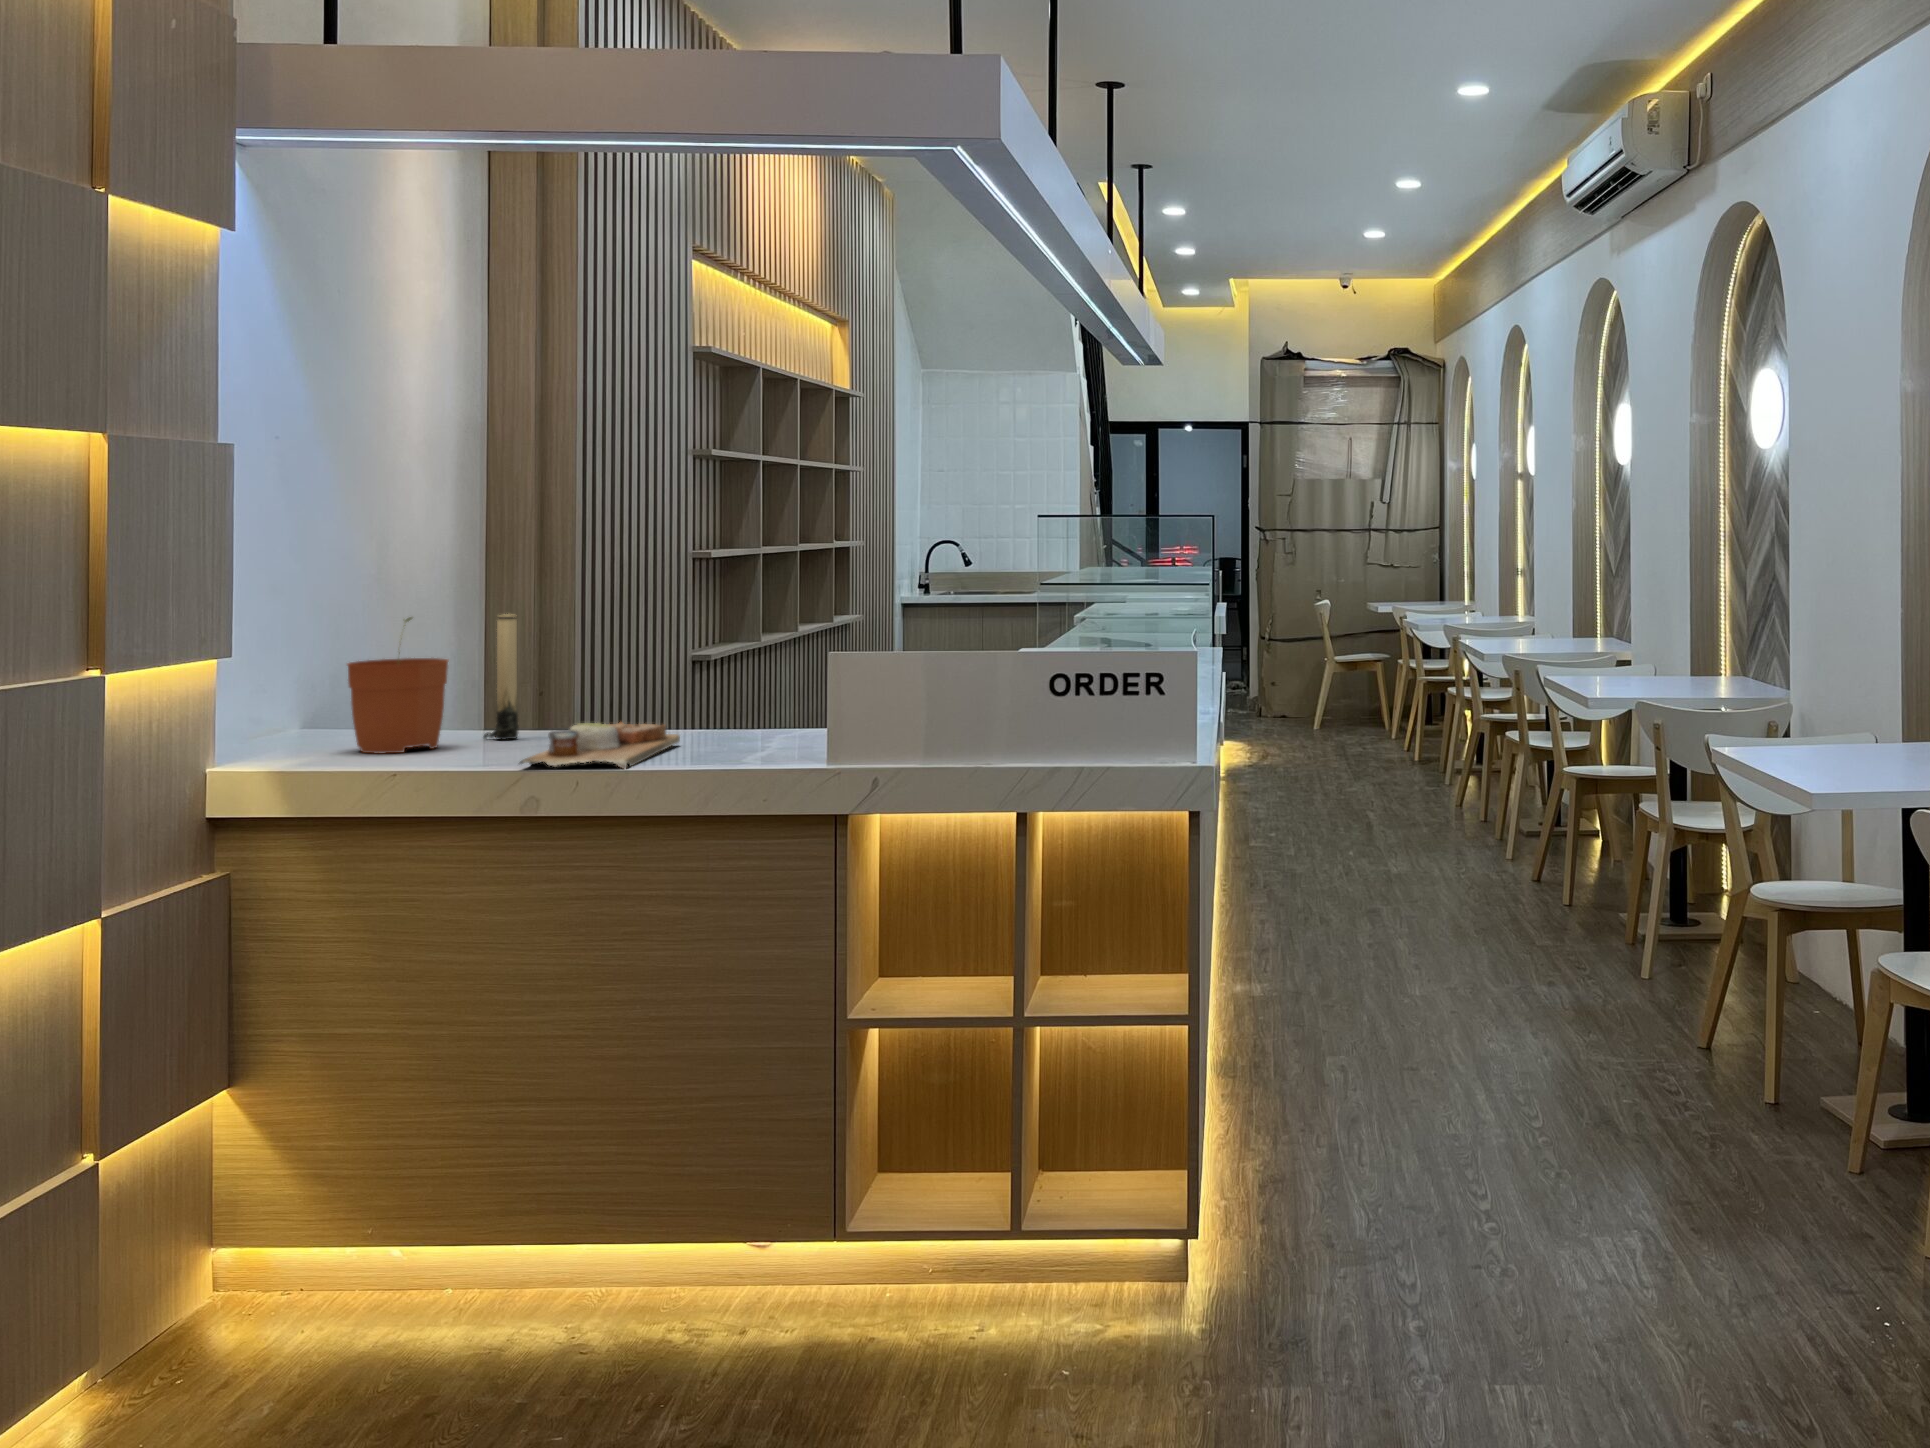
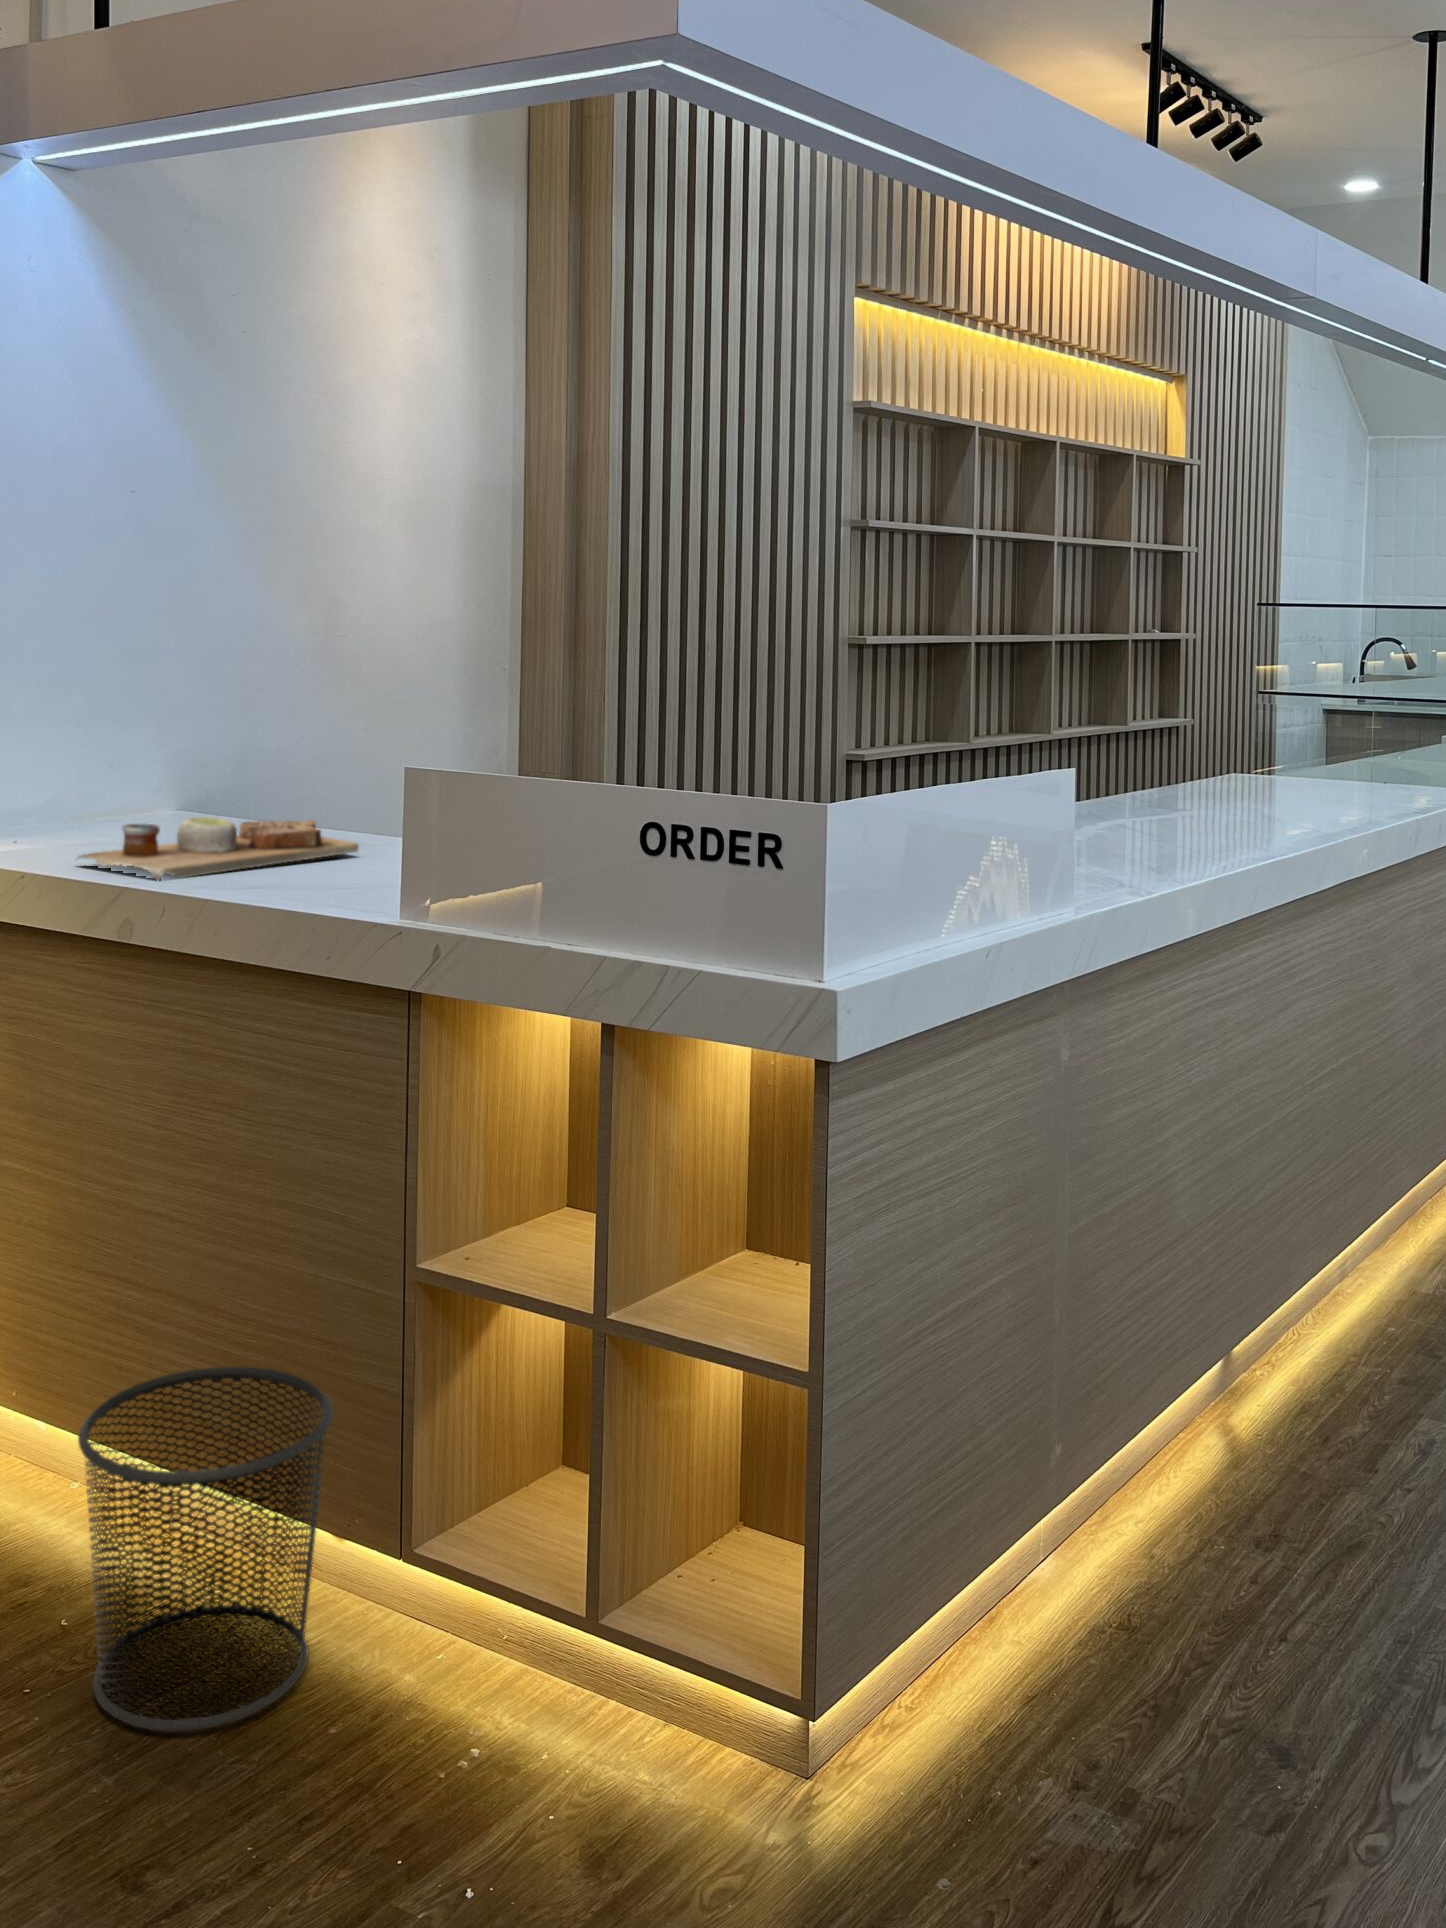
candle: present [484,614,519,740] -> none [247,682,280,826]
plant pot: present [347,617,448,753] -> none [75,677,185,828]
waste bin: none [686,1126,876,1389] -> present [78,1367,333,1732]

